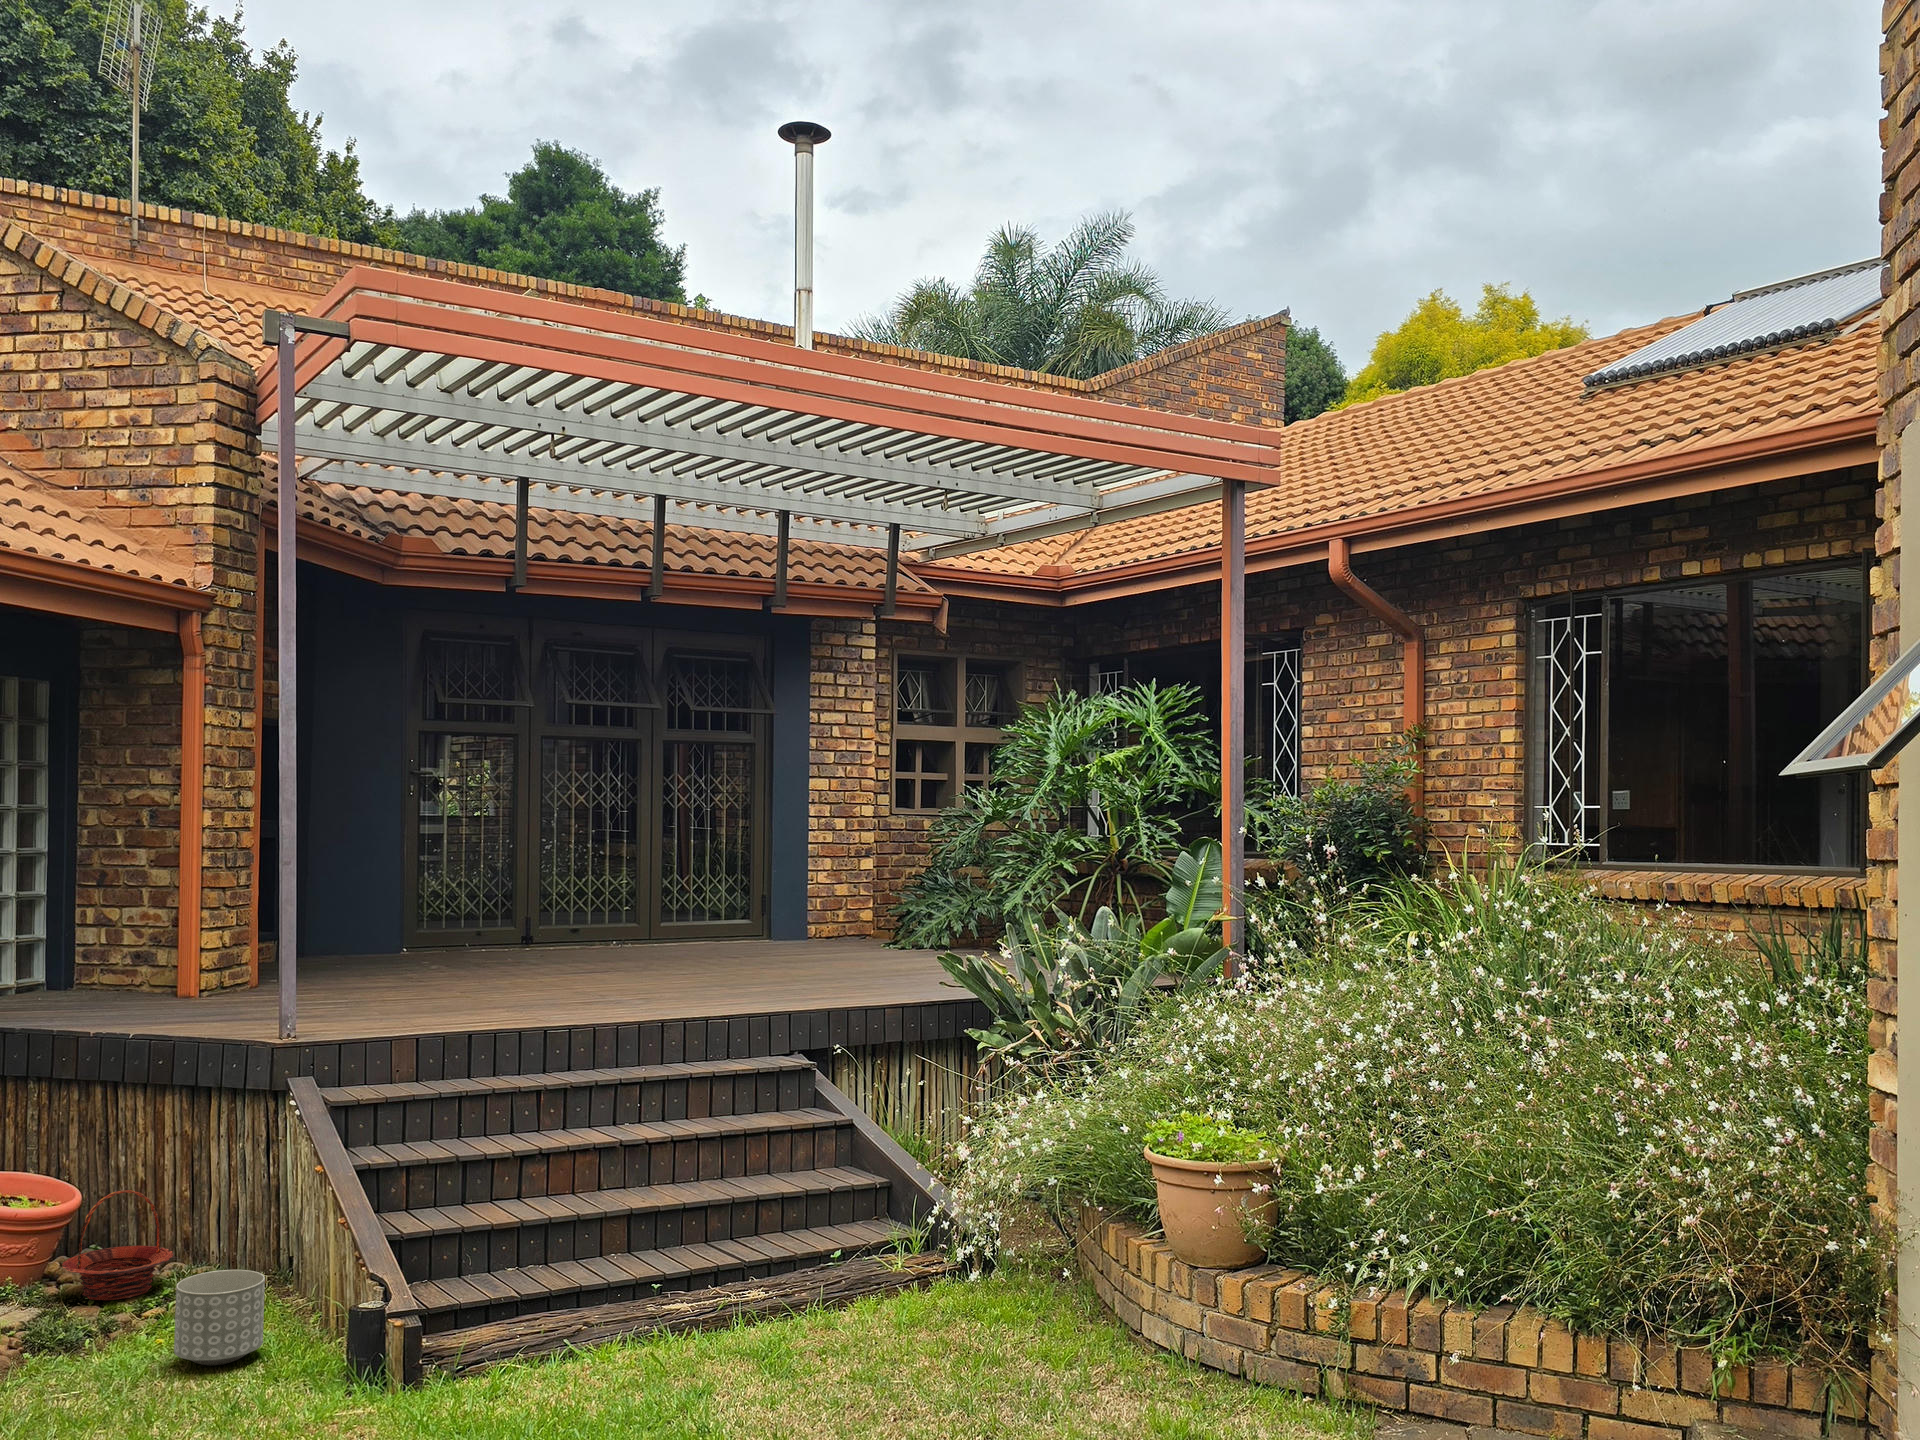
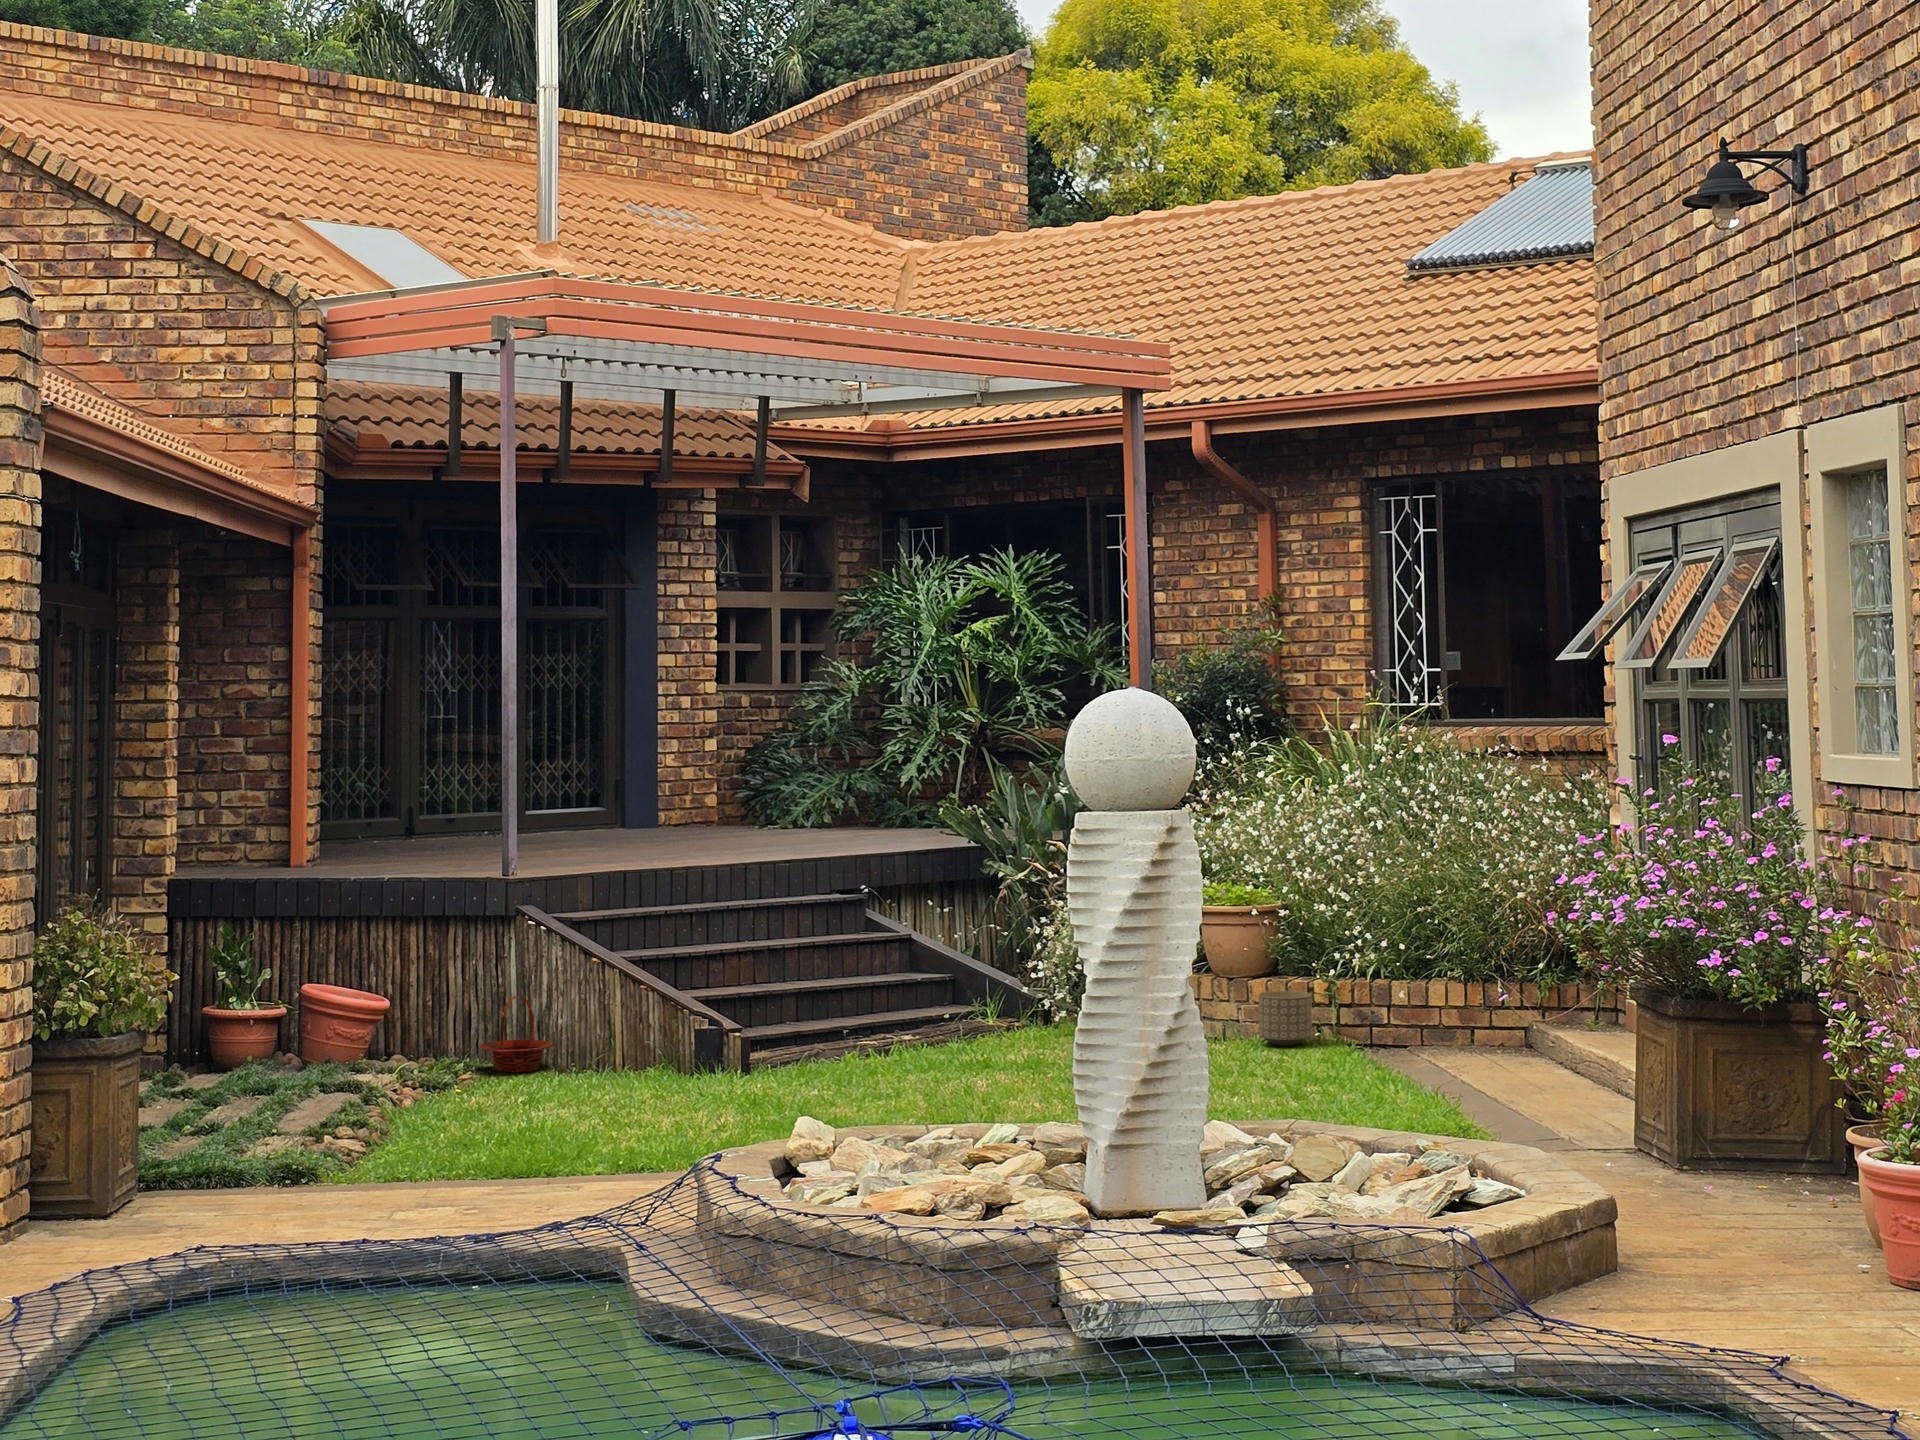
planter: present [174,1270,265,1366] -> present [1259,991,1312,1046]

